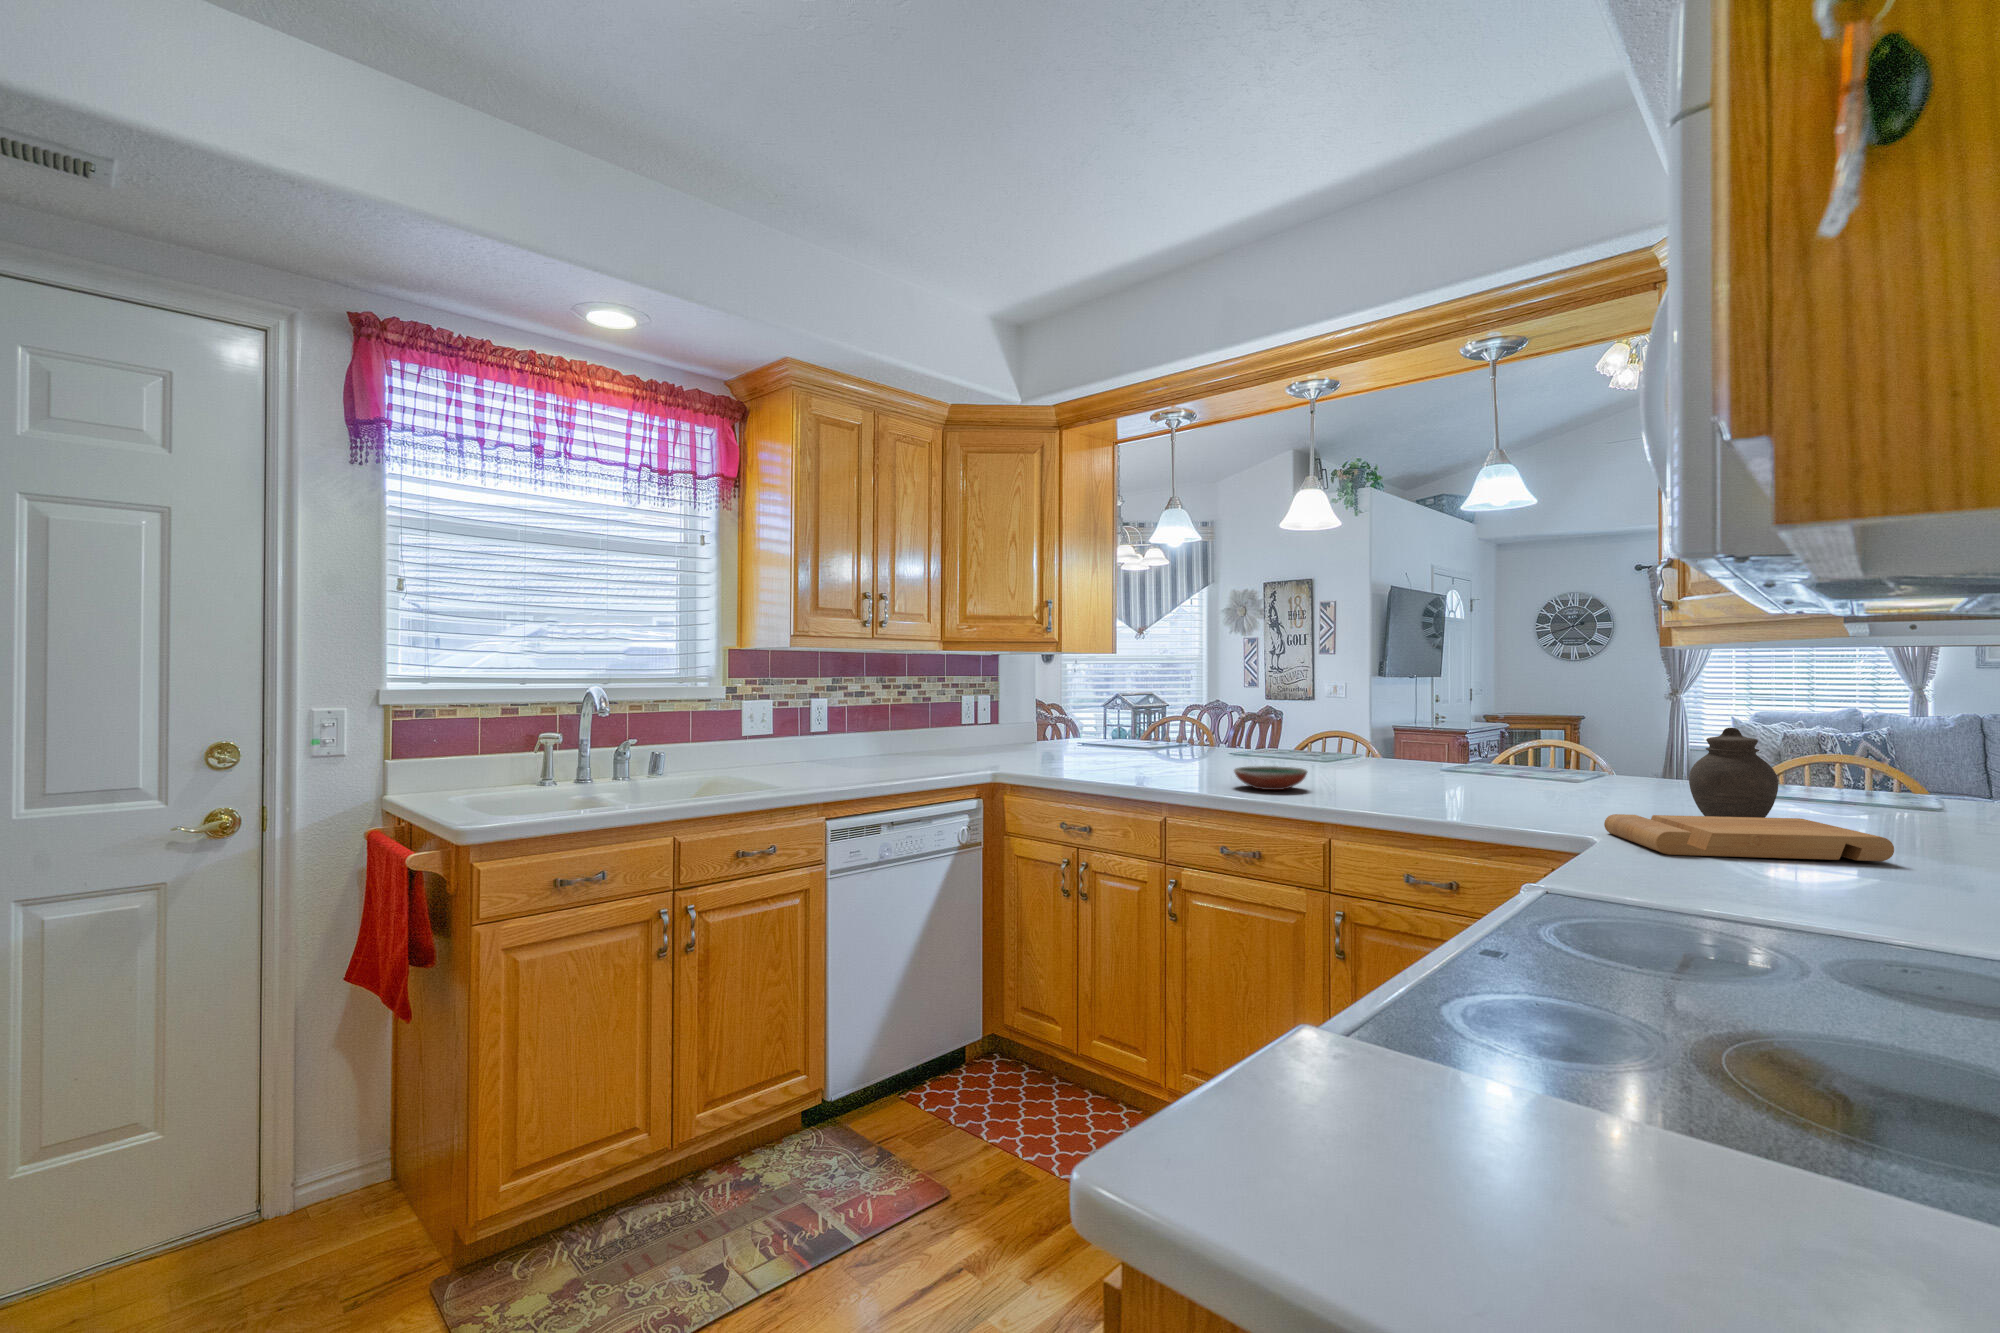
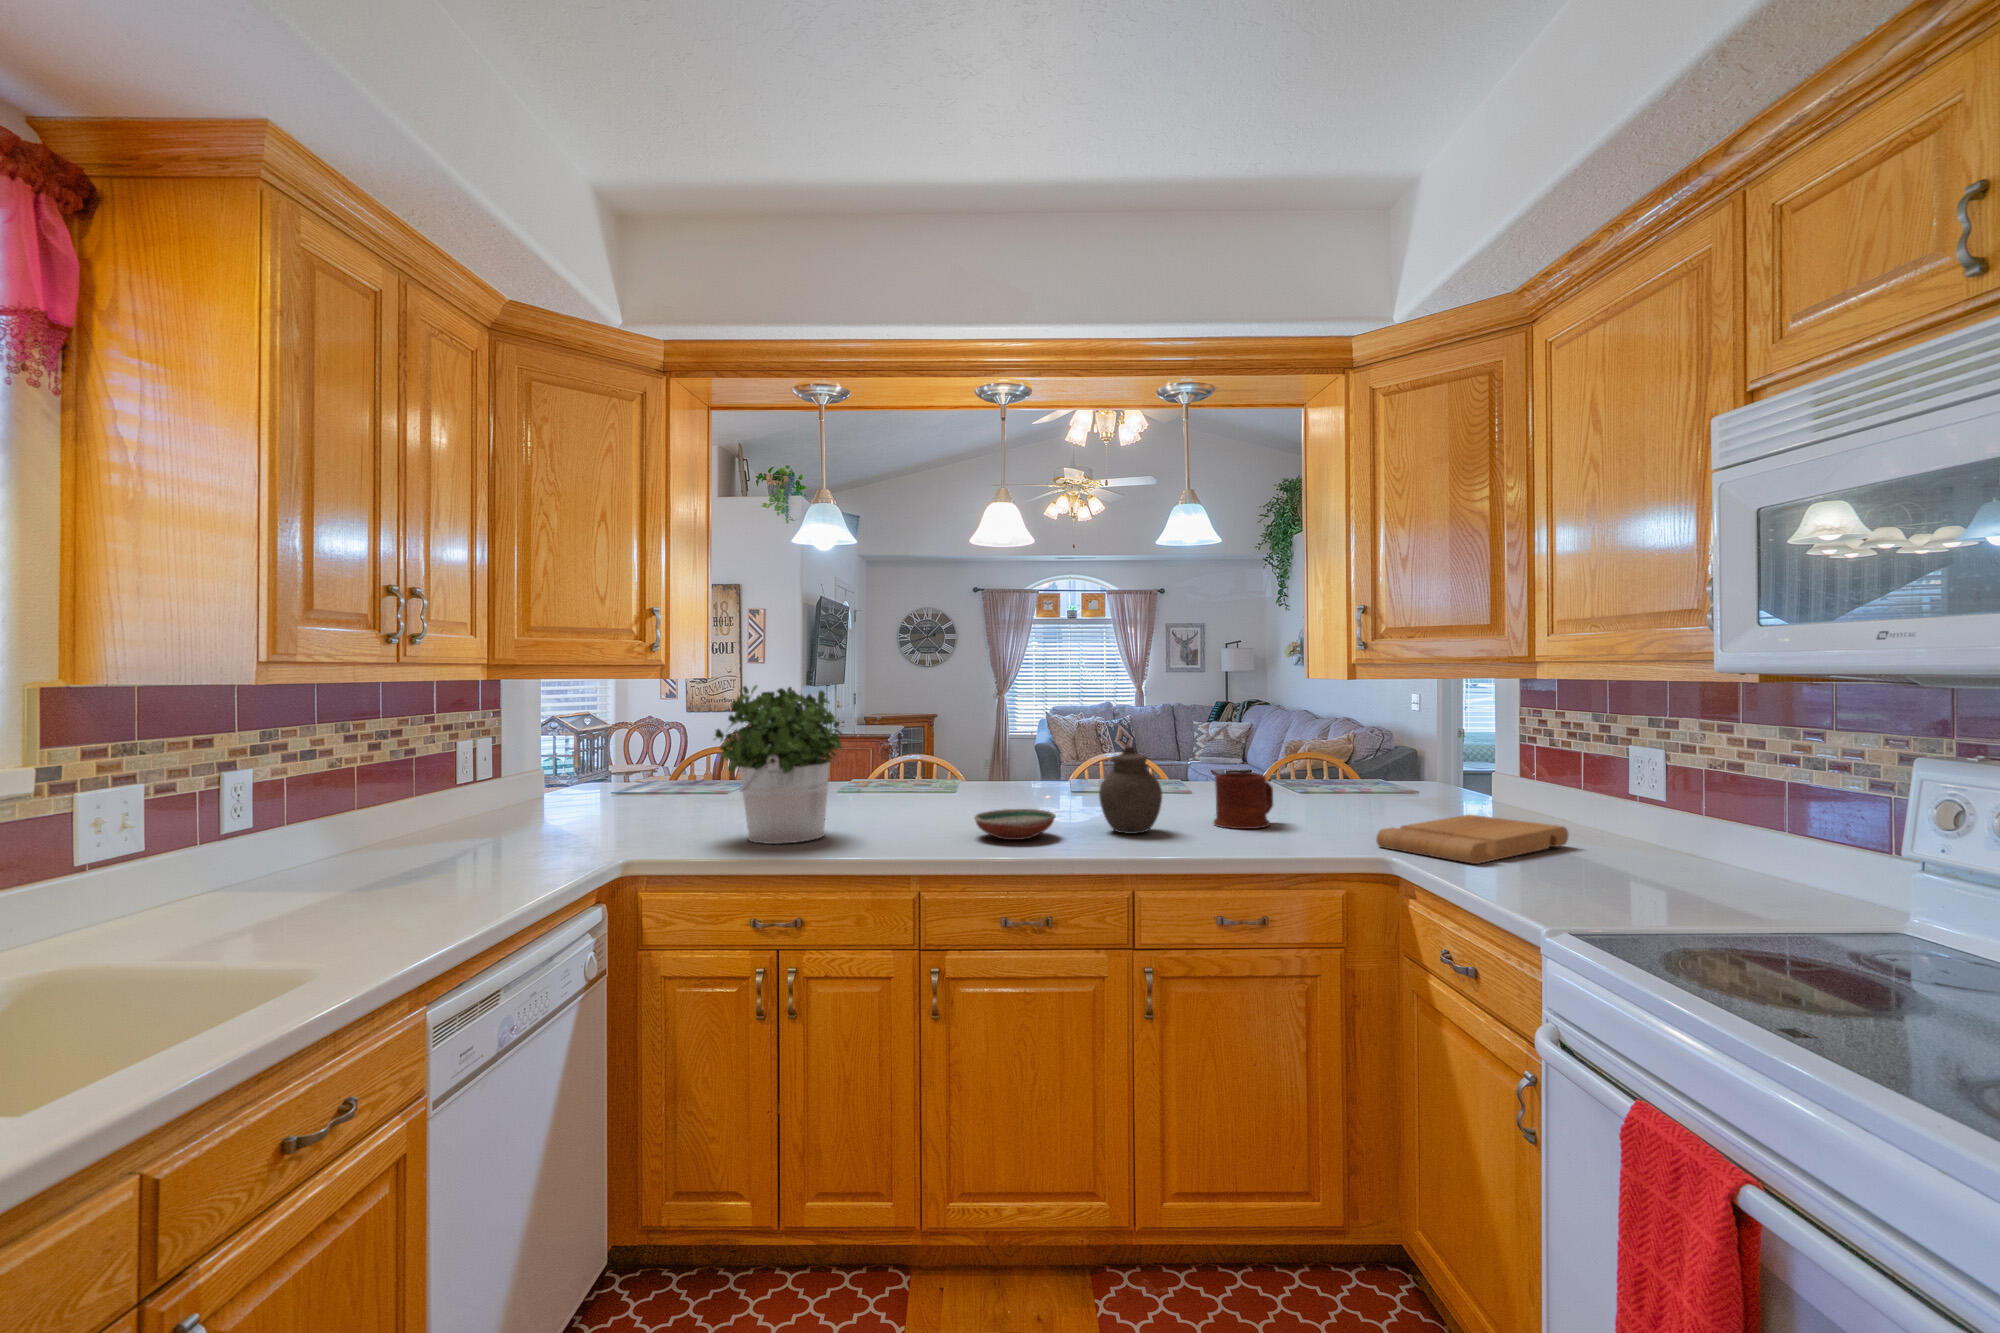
potted plant: none [1062,656,1155,774] -> present [715,686,843,844]
jar: present [1689,727,1778,818] -> present [1099,747,1162,834]
mug: none [1491,752,1570,809] -> present [1214,773,1273,829]

